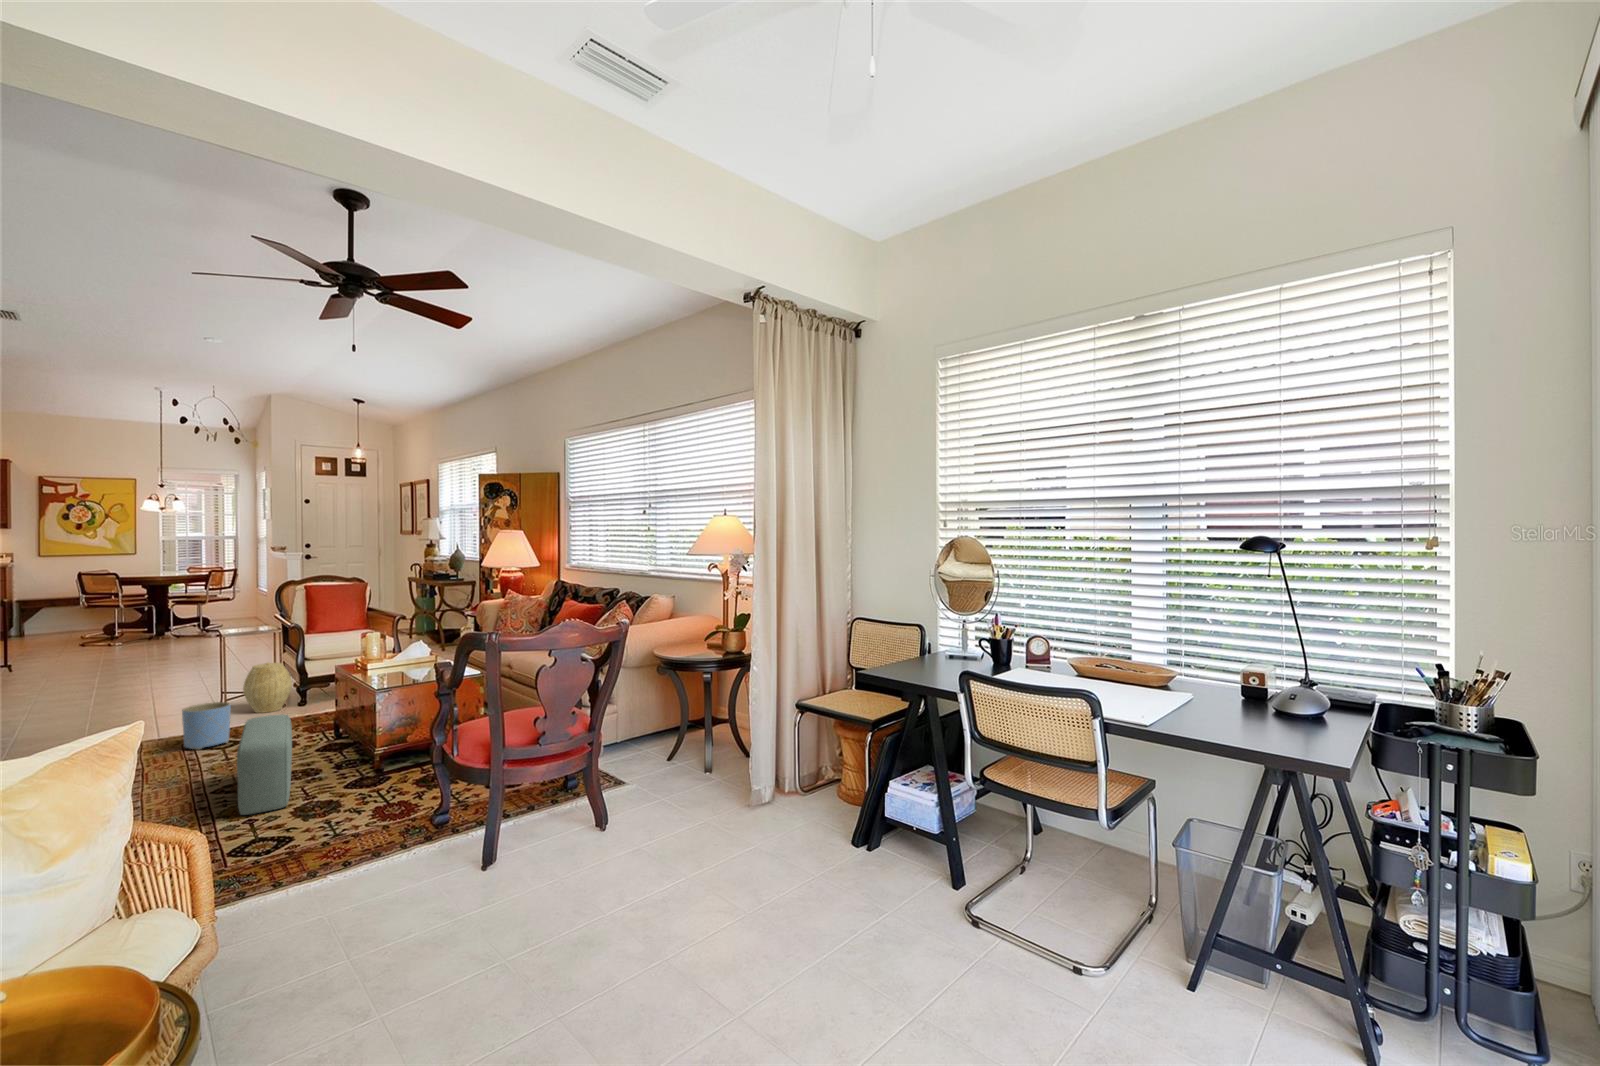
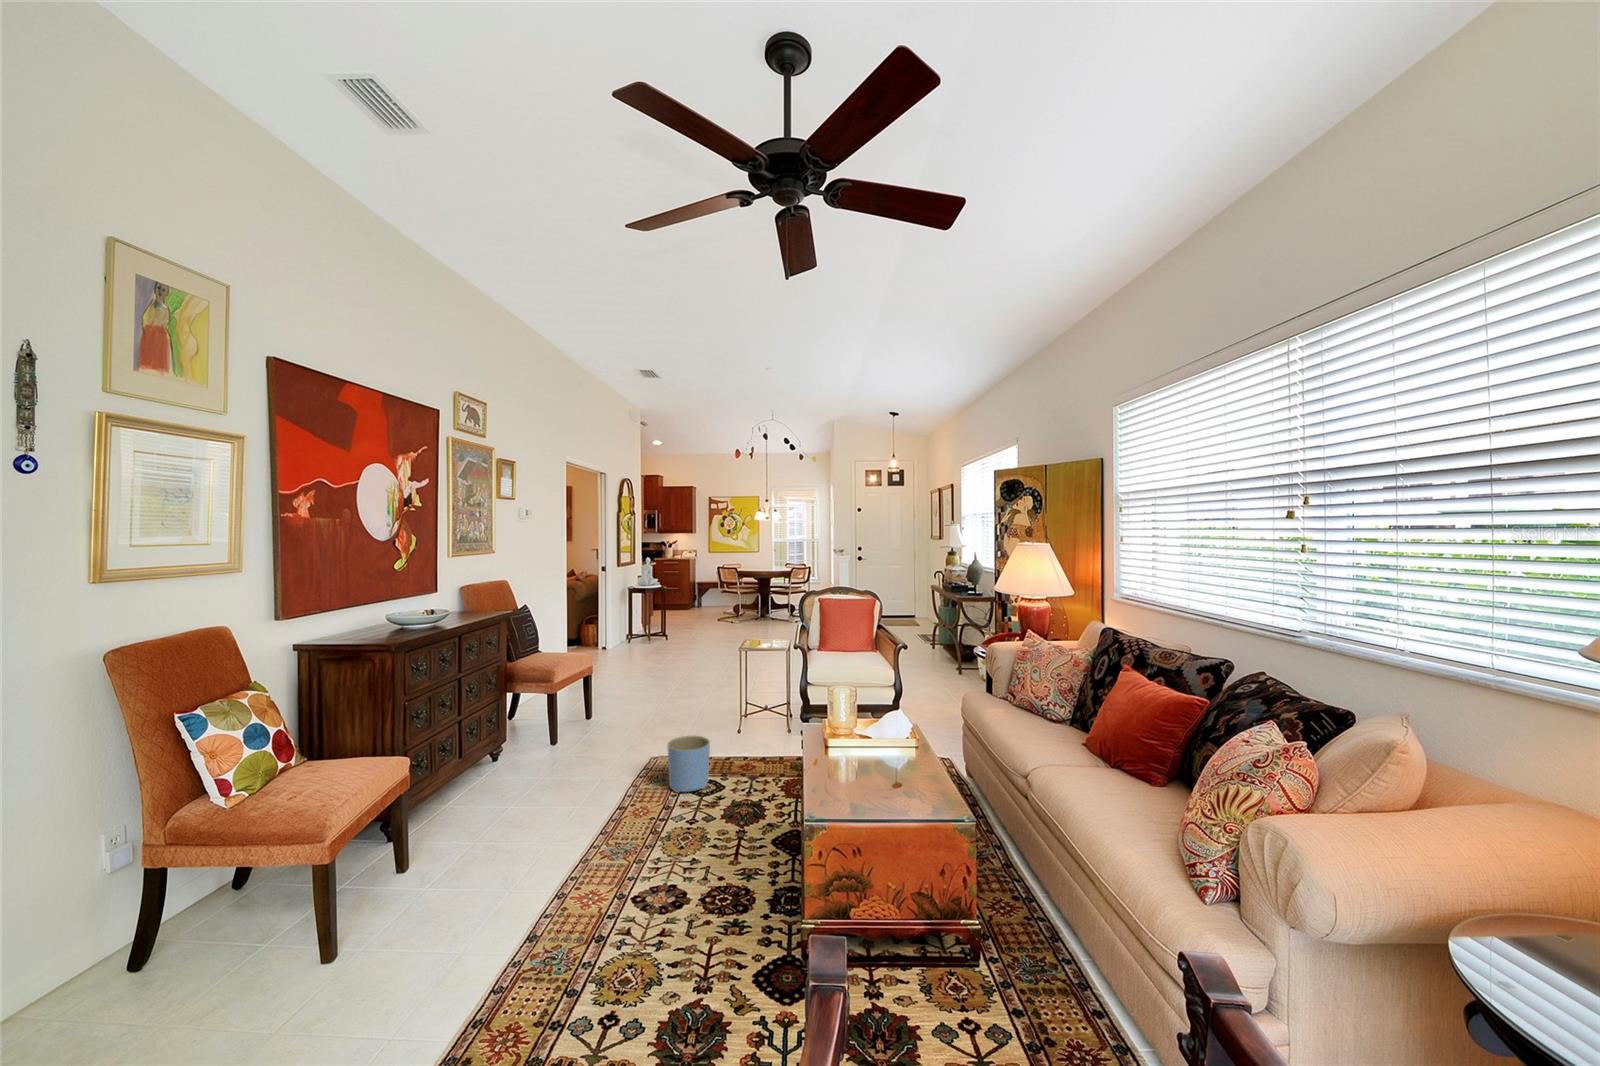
woven basket: present [243,663,292,713] -> none [749,685,791,741]
pouf: present [237,714,292,815] -> none [587,808,712,1019]

